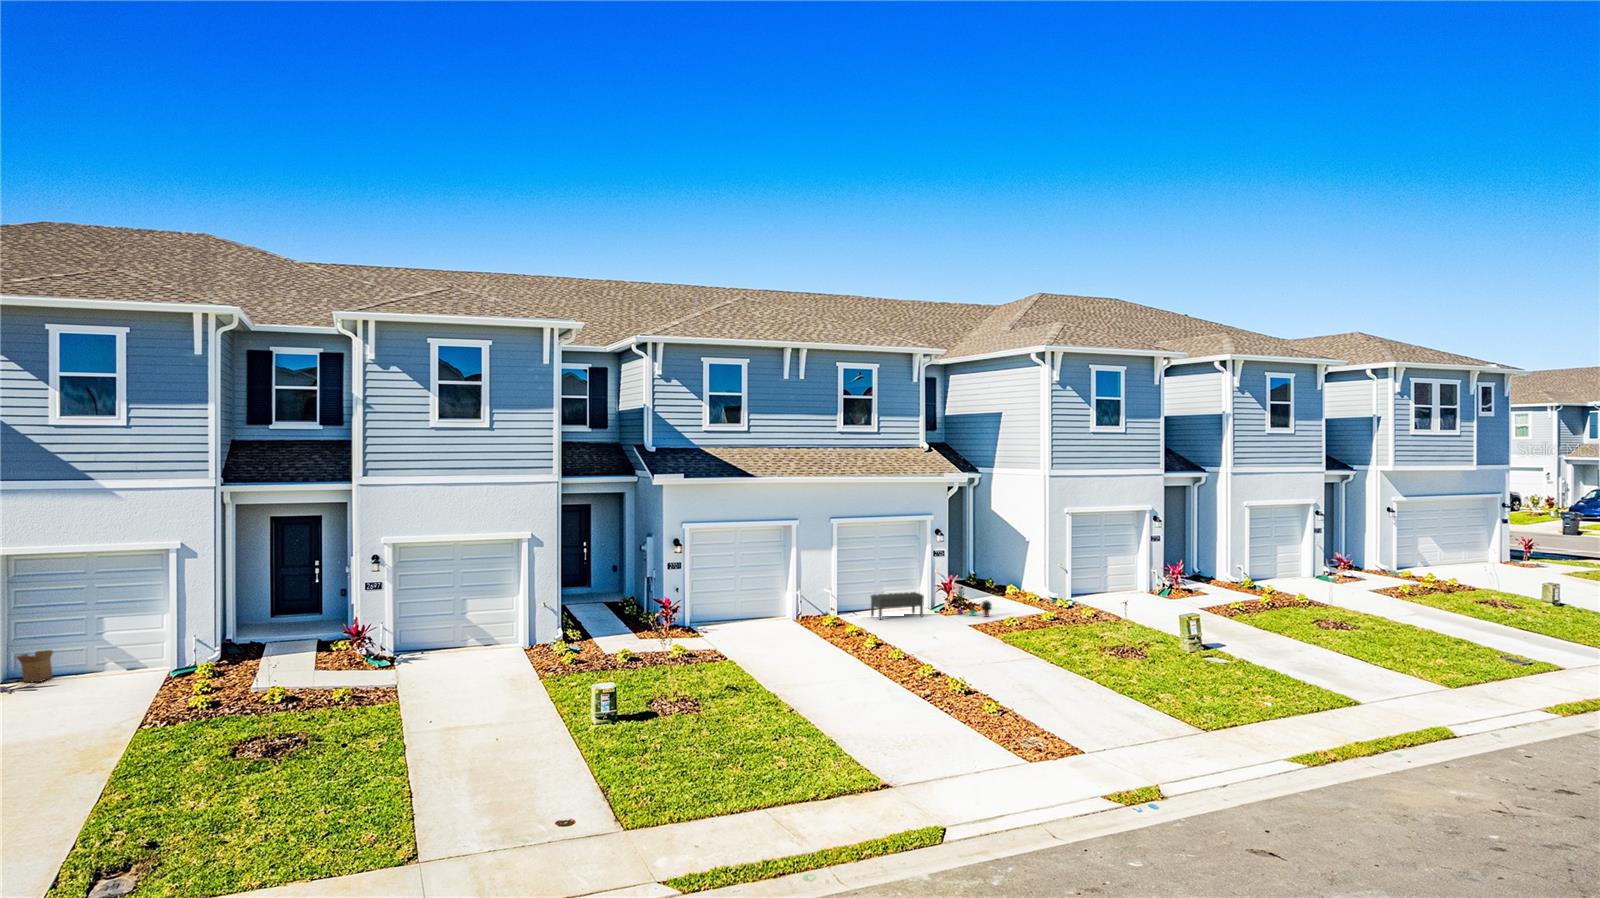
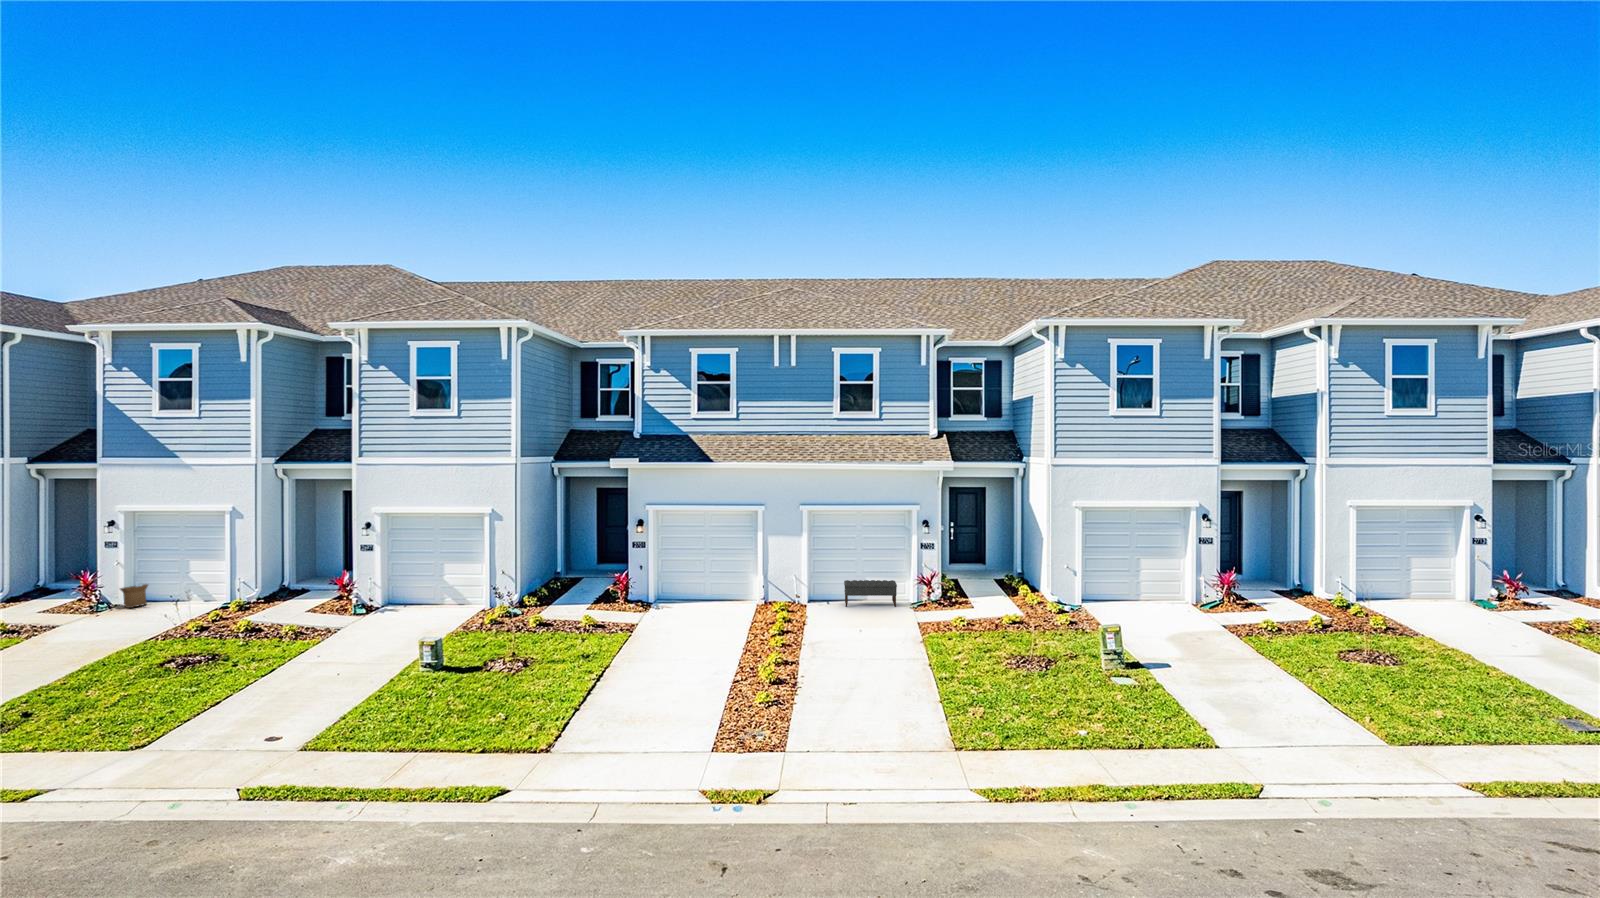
potted plant: present [956,587,991,617] -> none [936,577,972,612]

